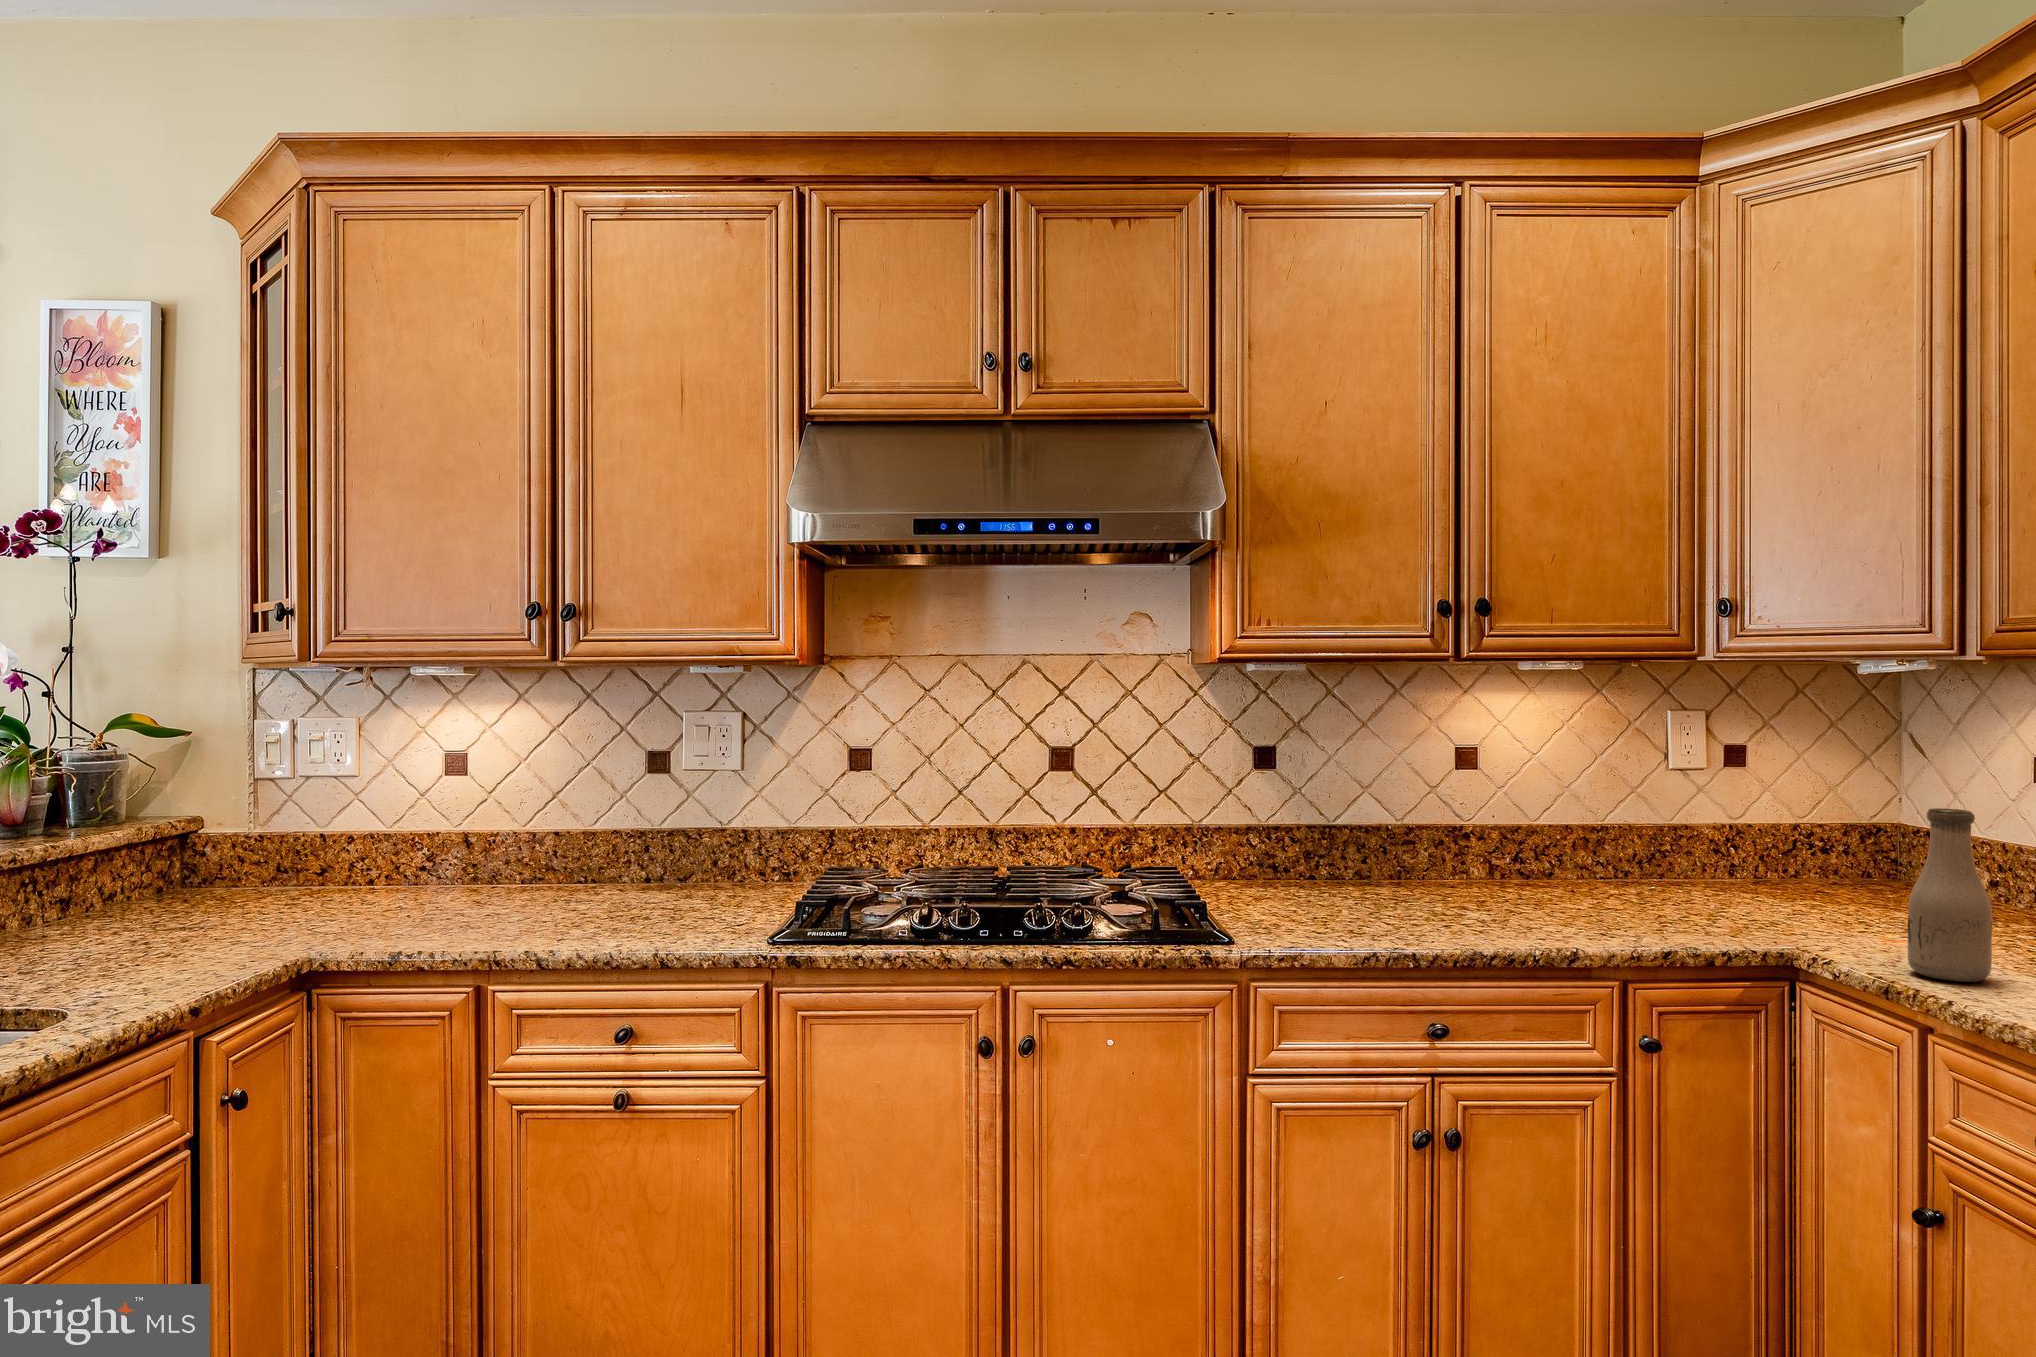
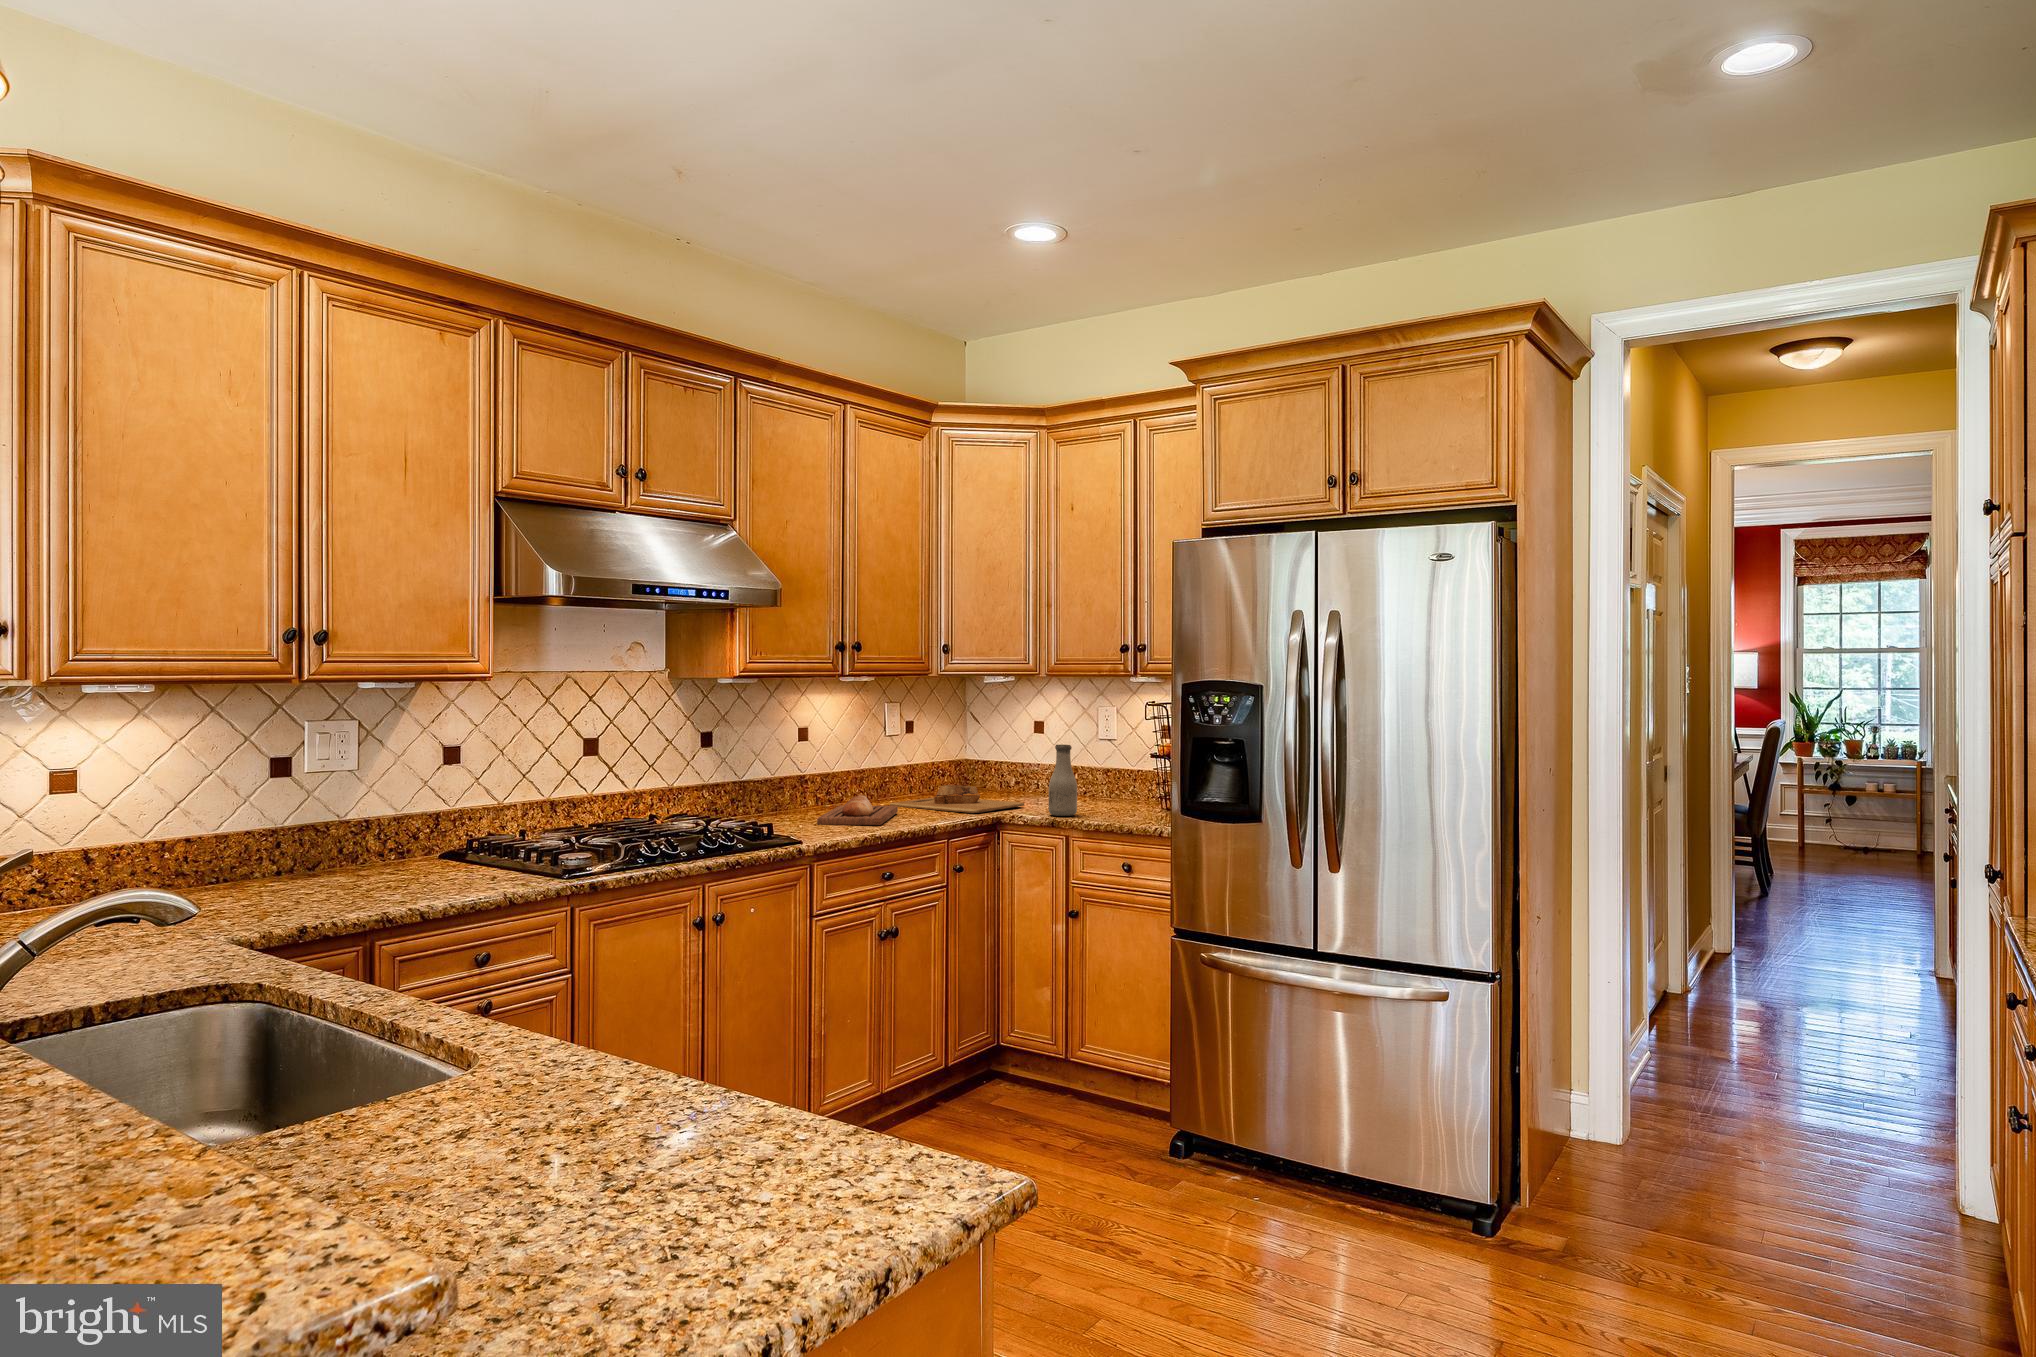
bread loaf: none [1355,871,1574,932] -> present [817,795,898,825]
cutting board: none [1622,871,1912,938] -> present [890,785,1024,813]

